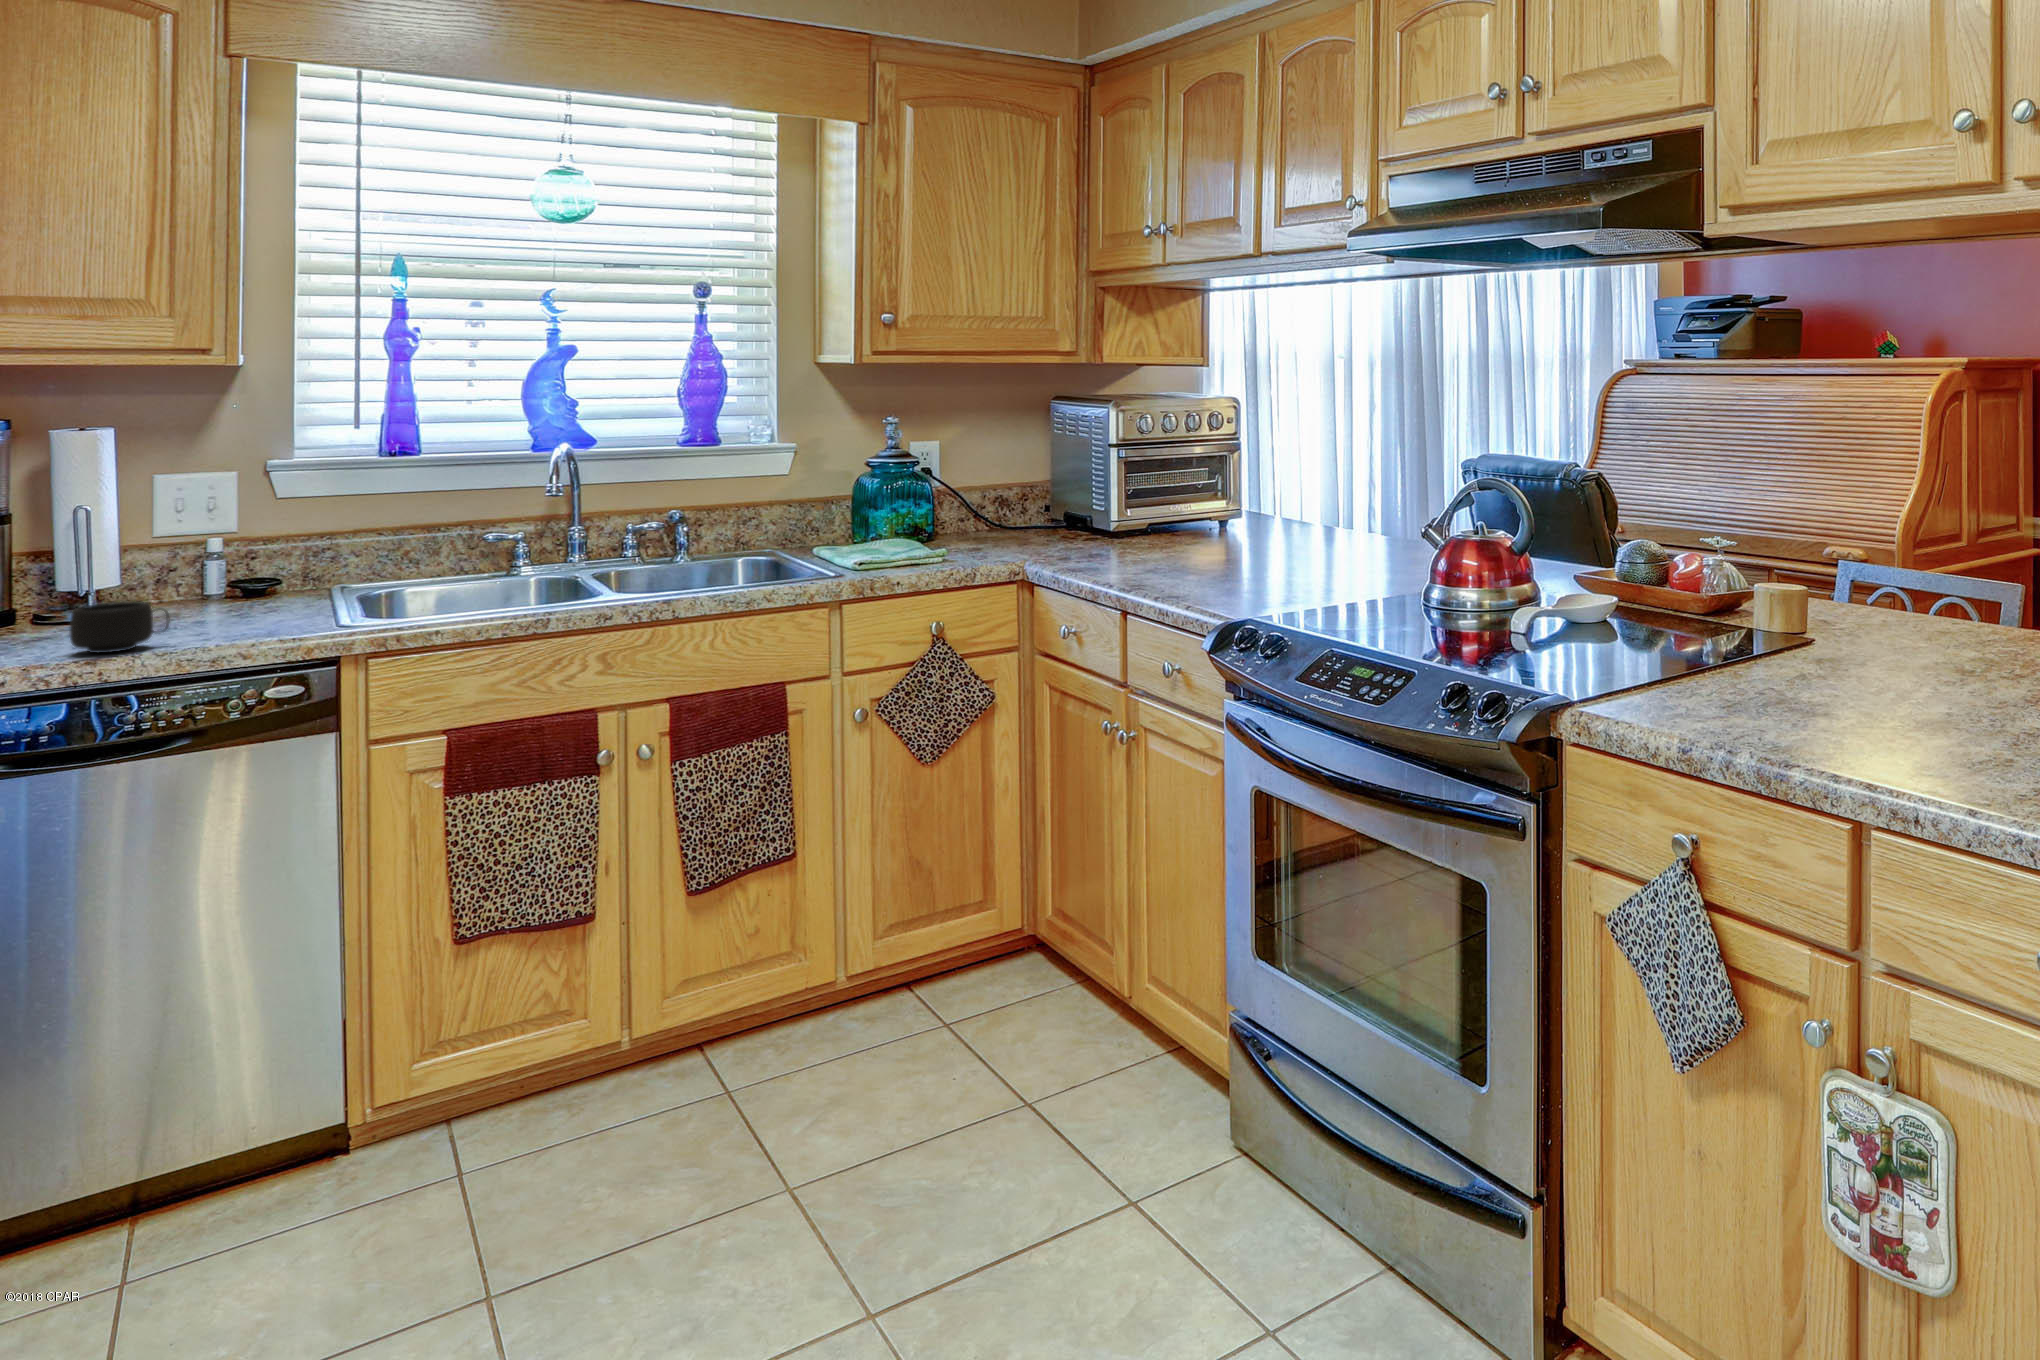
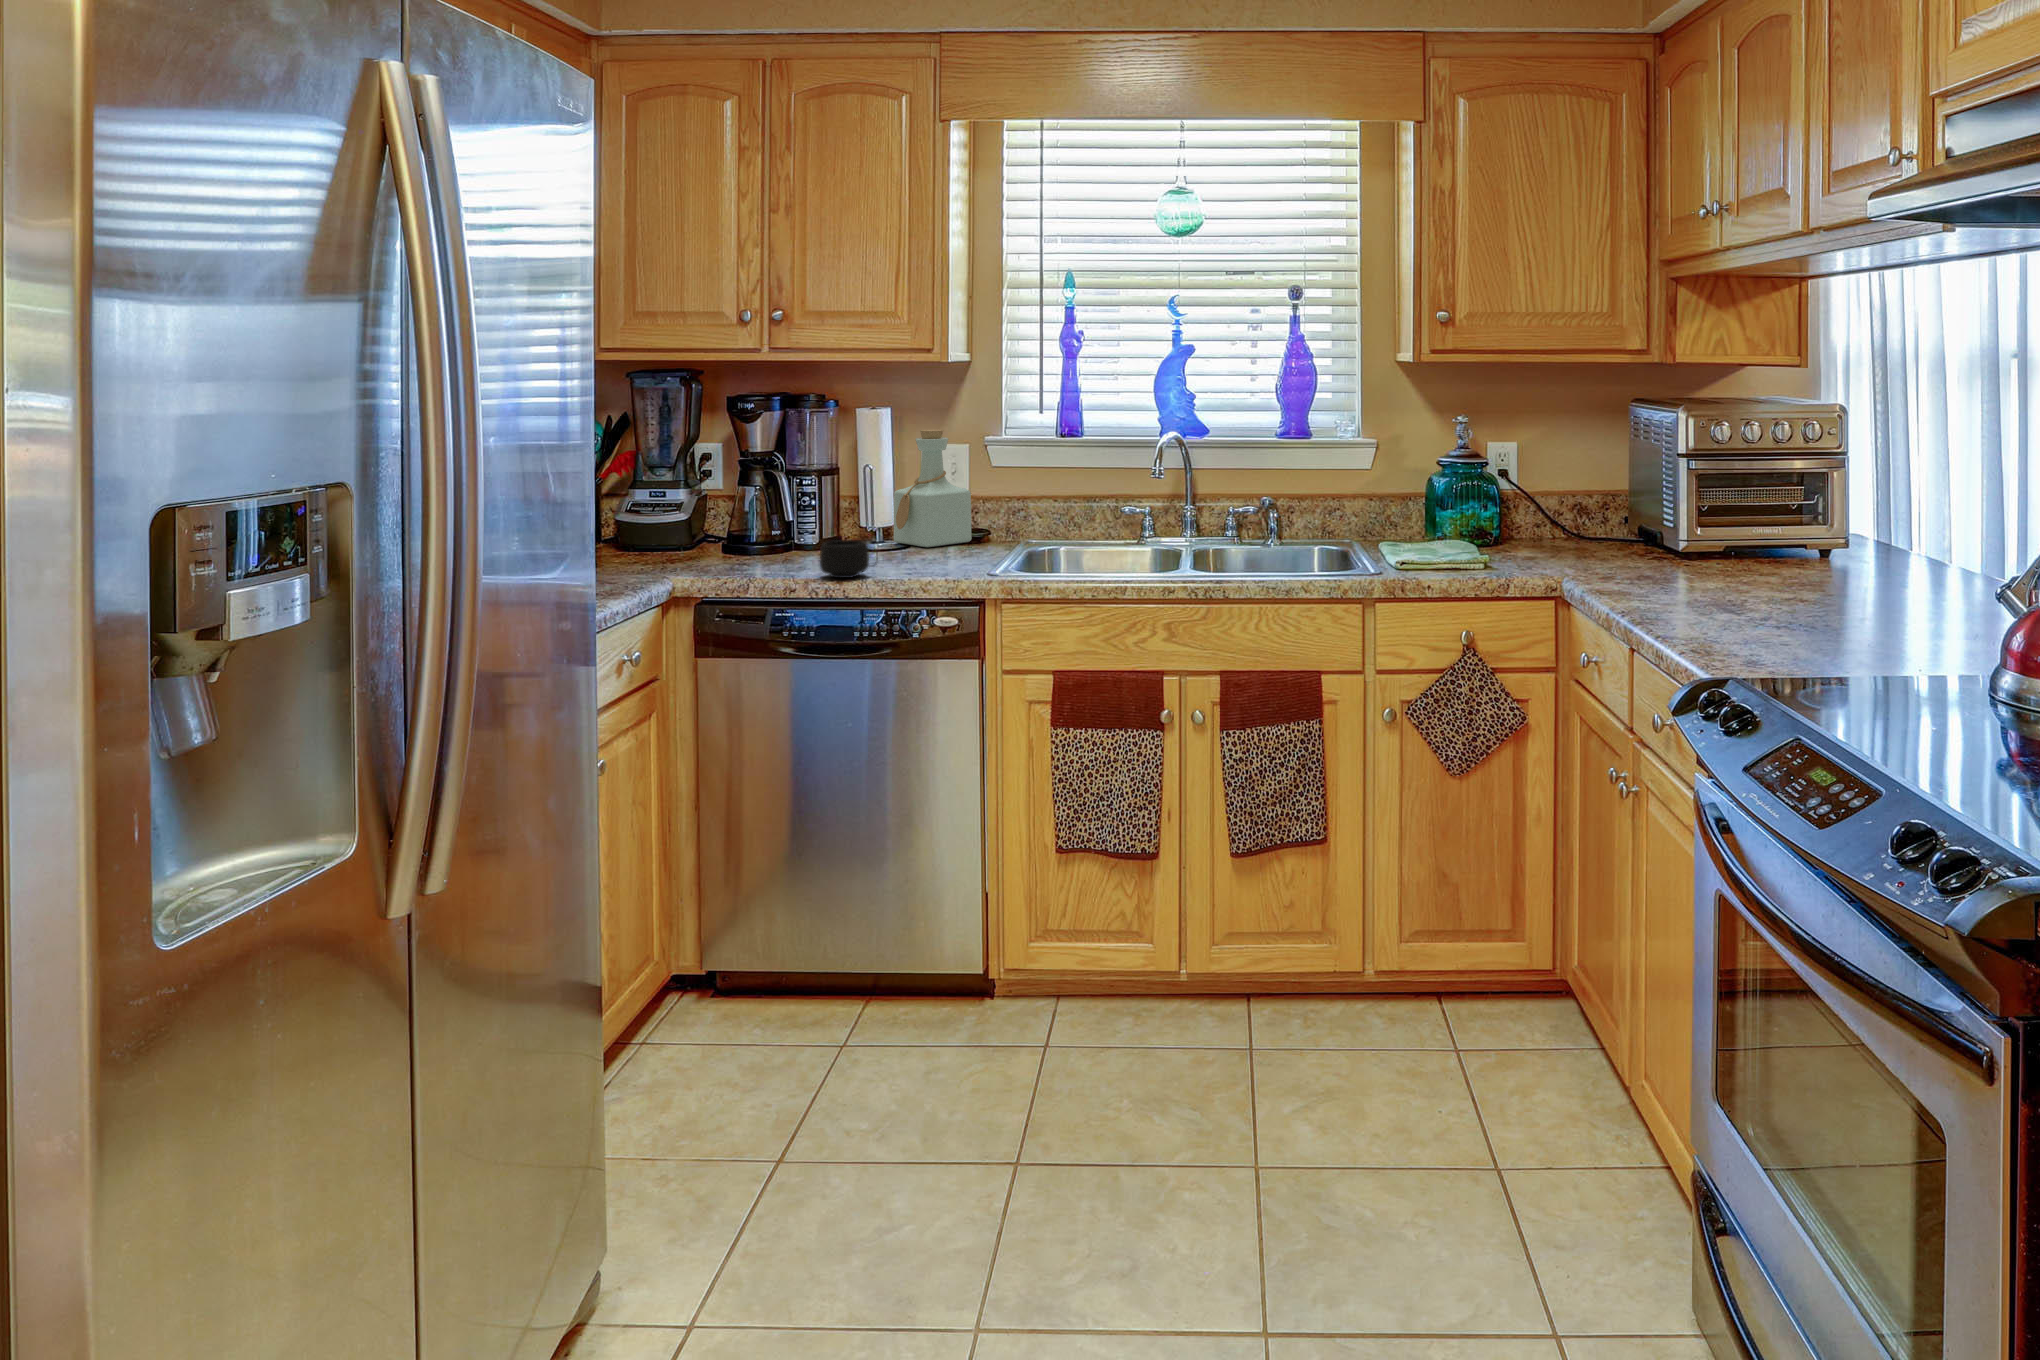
bottle: none [118,455,252,609] -> present [894,430,972,548]

